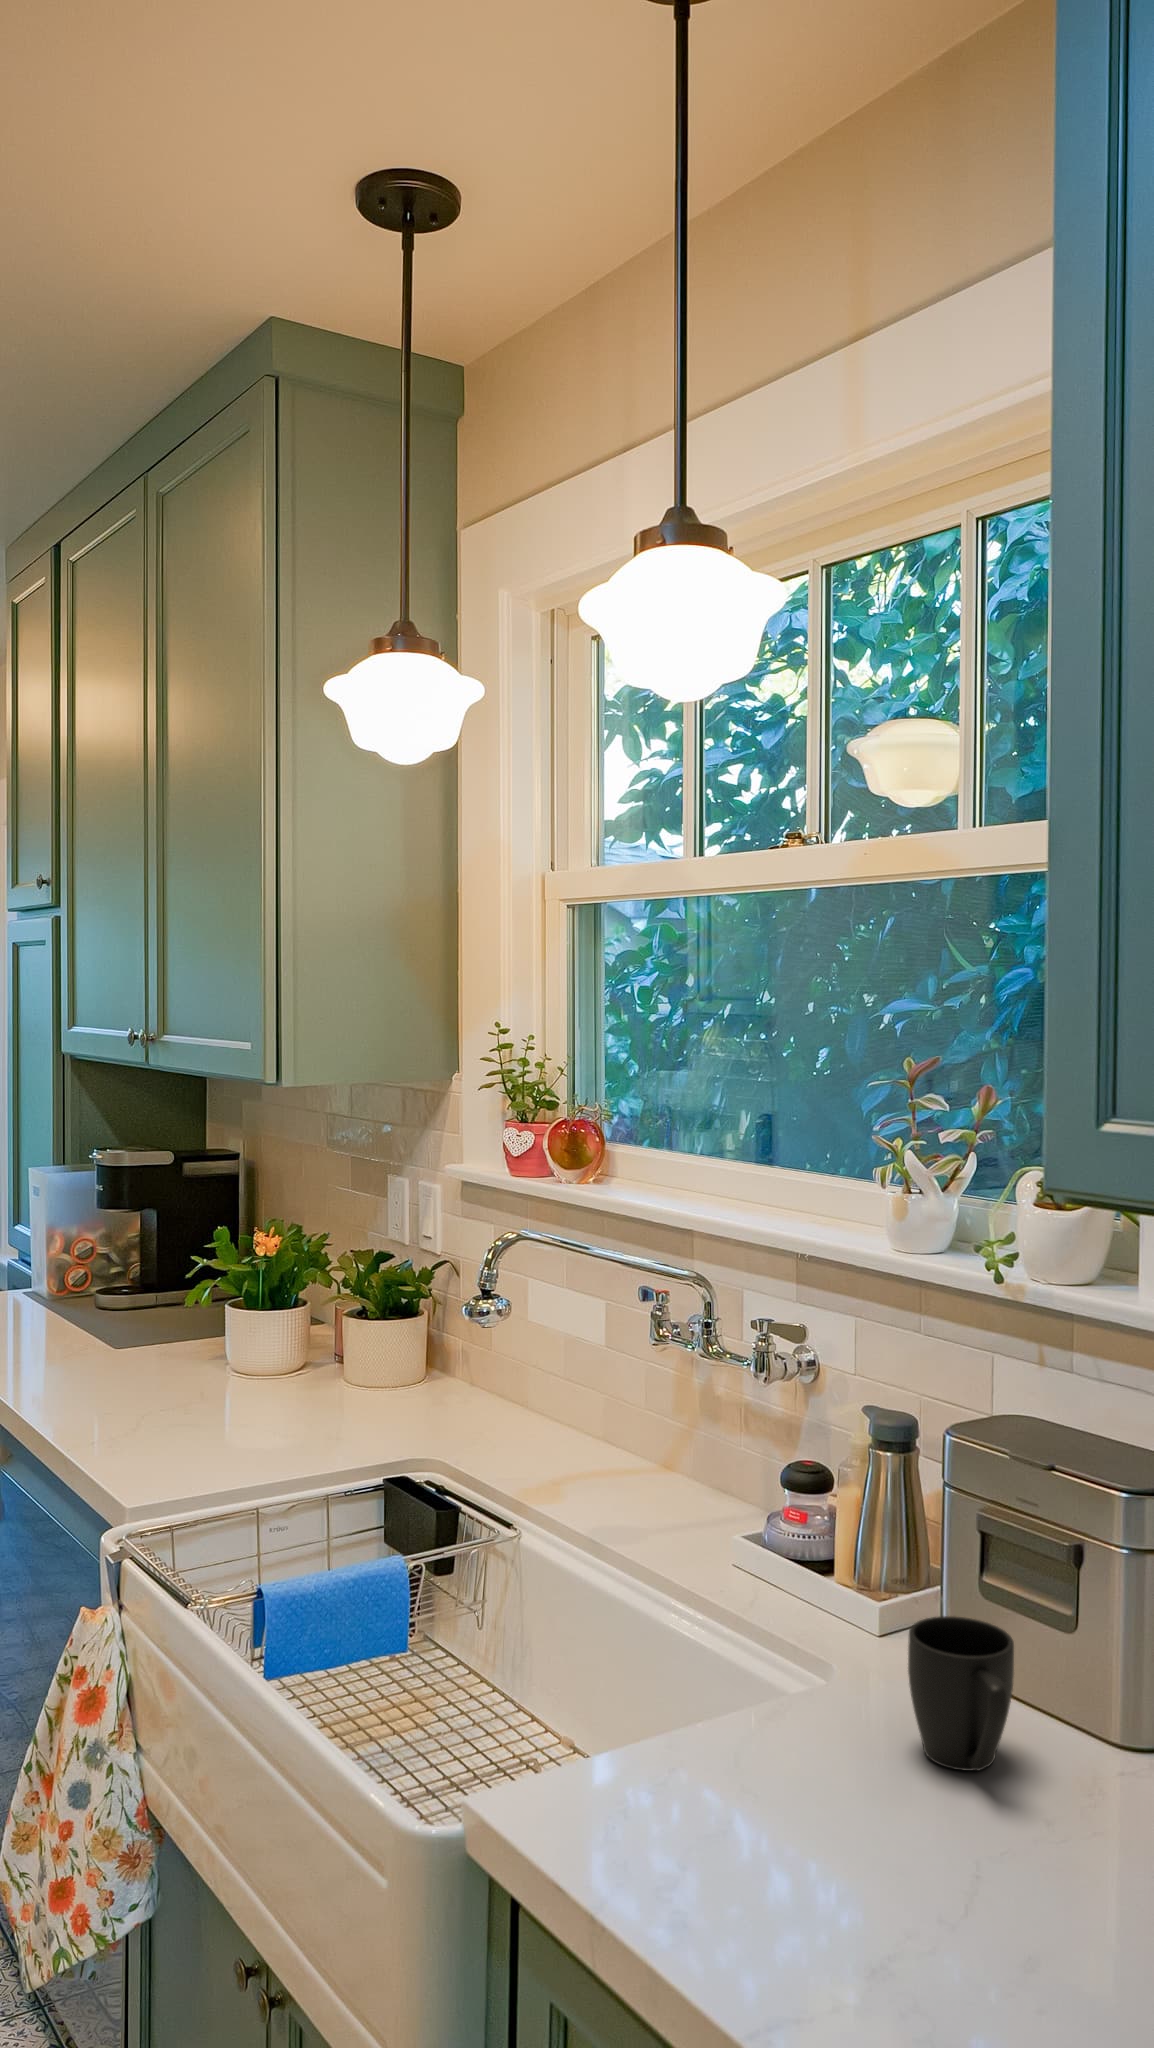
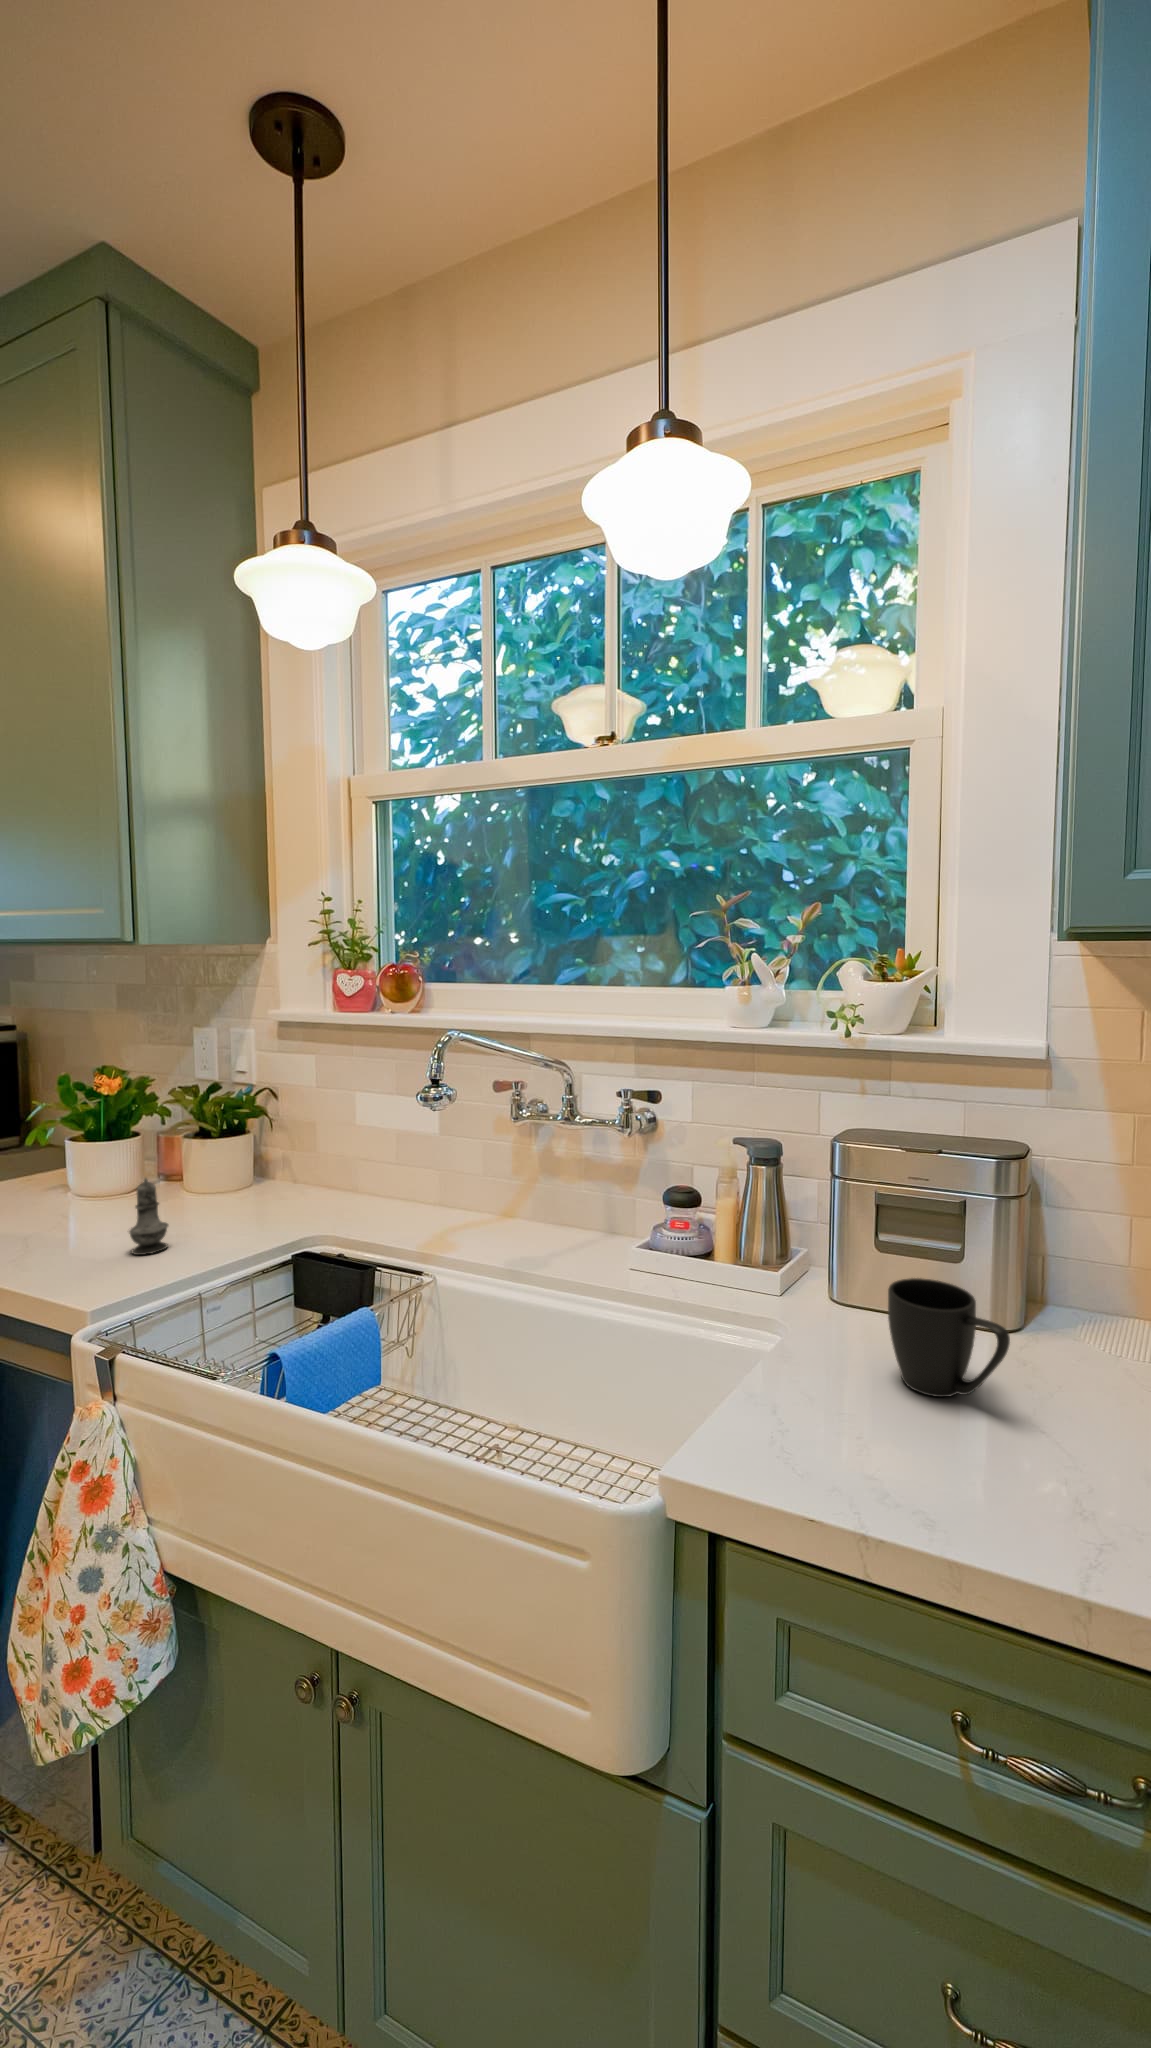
salt shaker: none [167,1355,212,1450] -> present [129,1178,168,1255]

